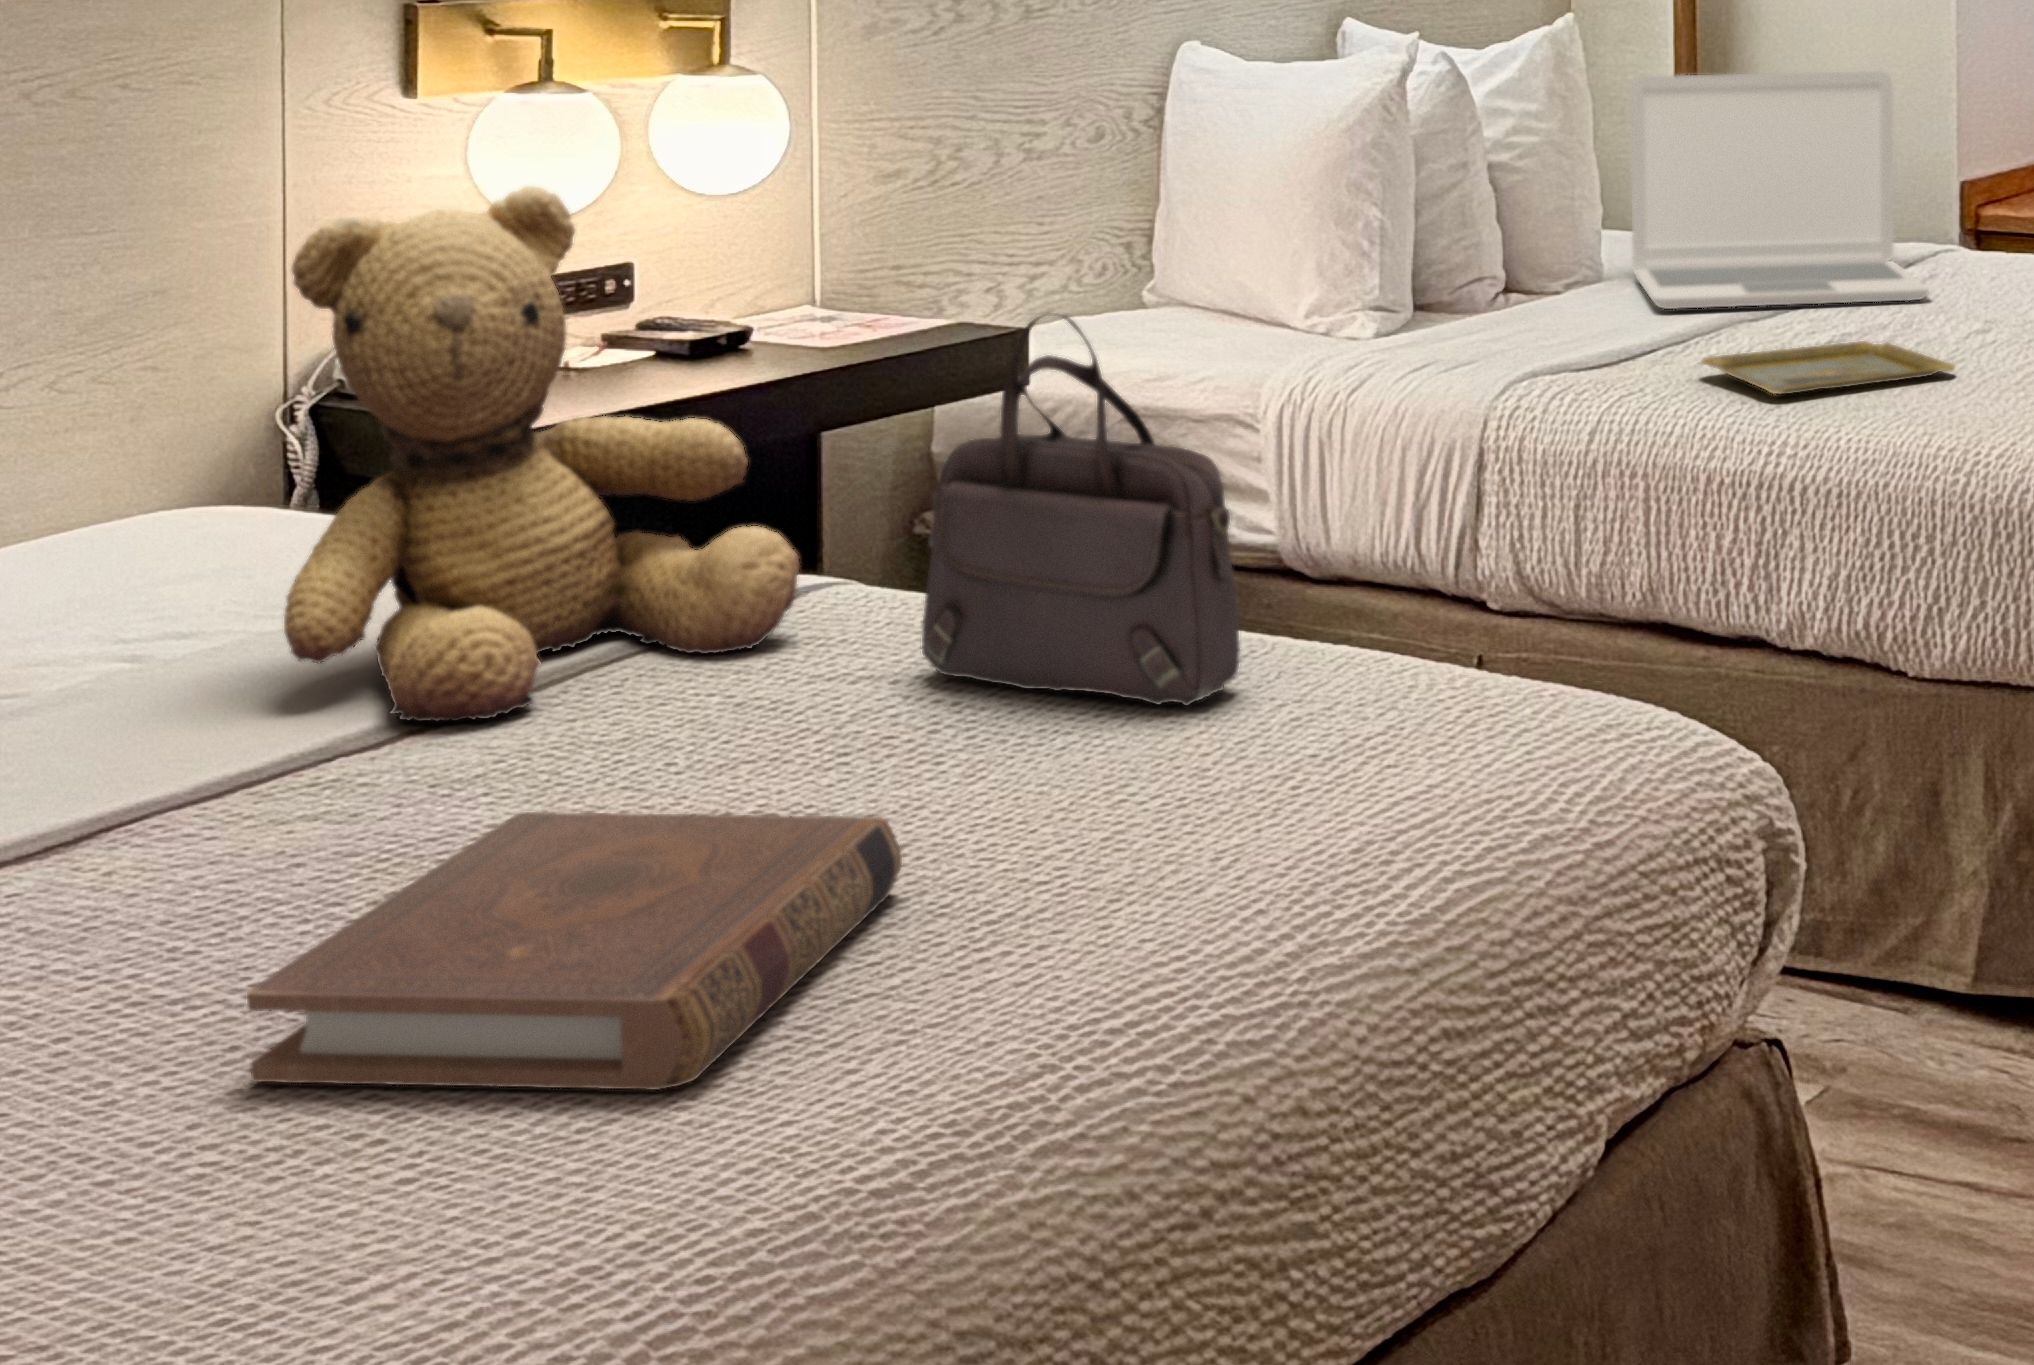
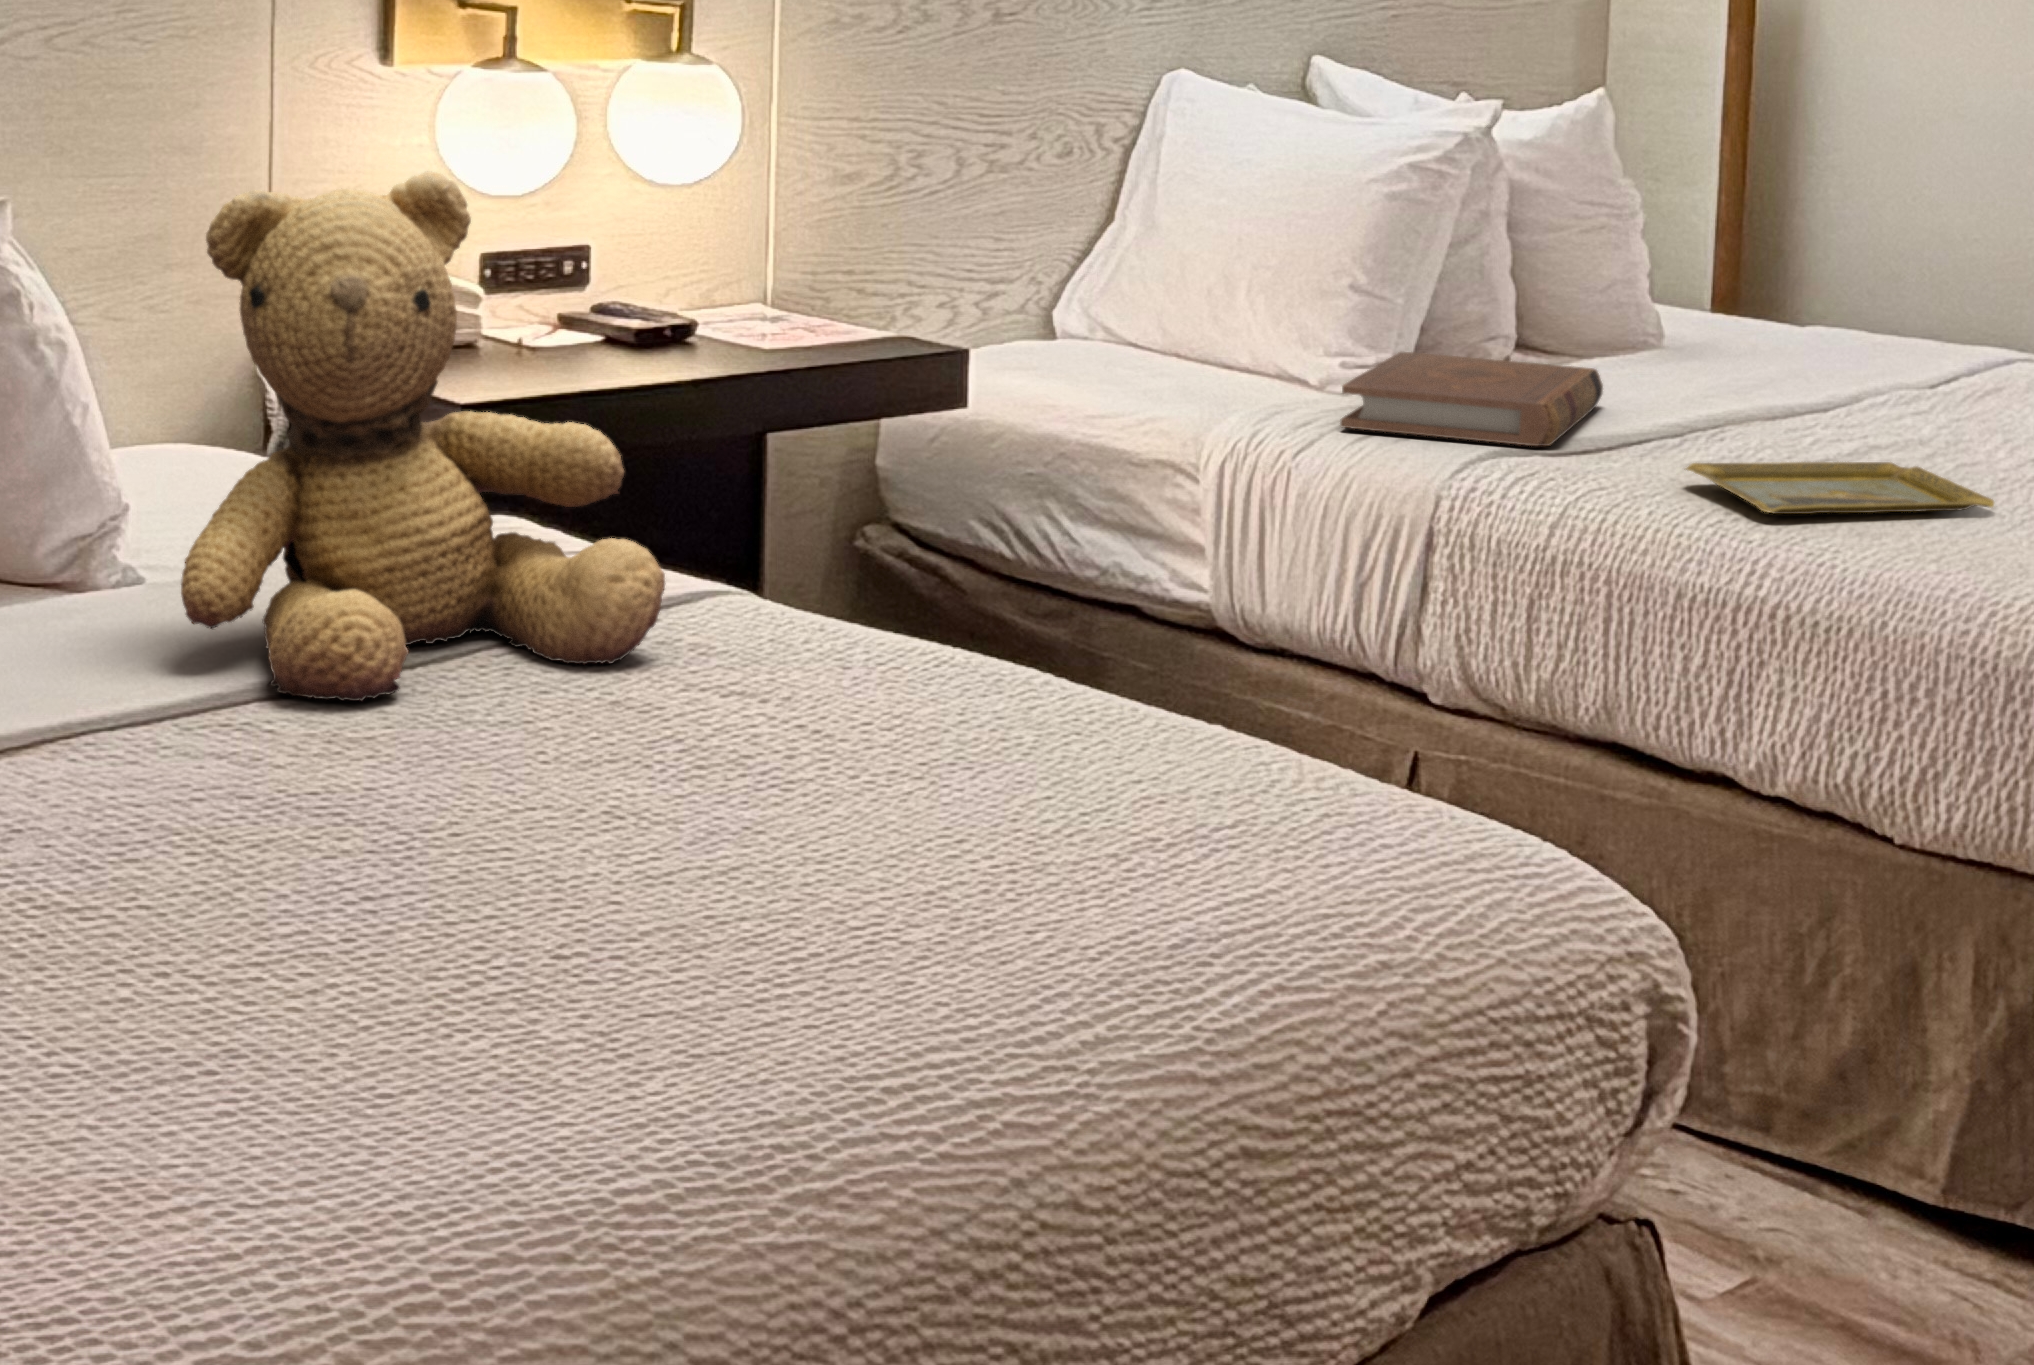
laptop: present [1630,71,1929,309] -> none [1634,133,1986,421]
handbag: present [922,313,1240,706] -> none [774,344,1093,776]
book: present [247,812,902,1090] -> present [1340,352,1603,446]

